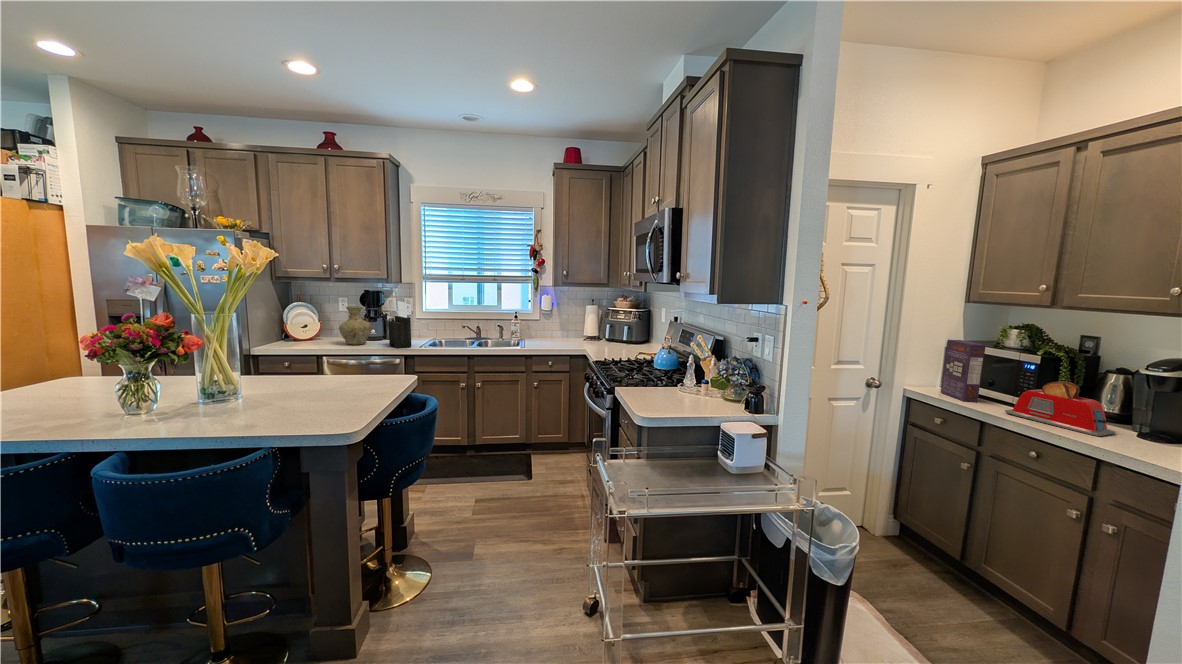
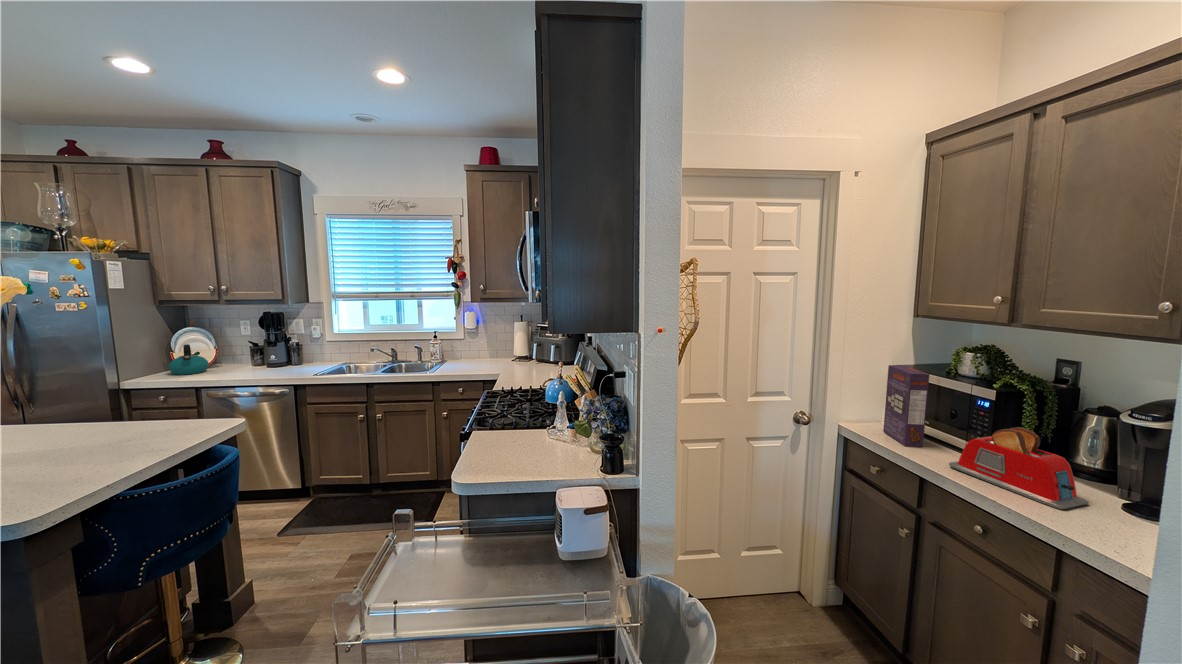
knife block: present [388,301,411,348] -> none [280,324,304,377]
vase: present [339,306,371,345] -> none [224,331,264,374]
kettle: none [288,317,321,344] -> present [169,344,209,375]

